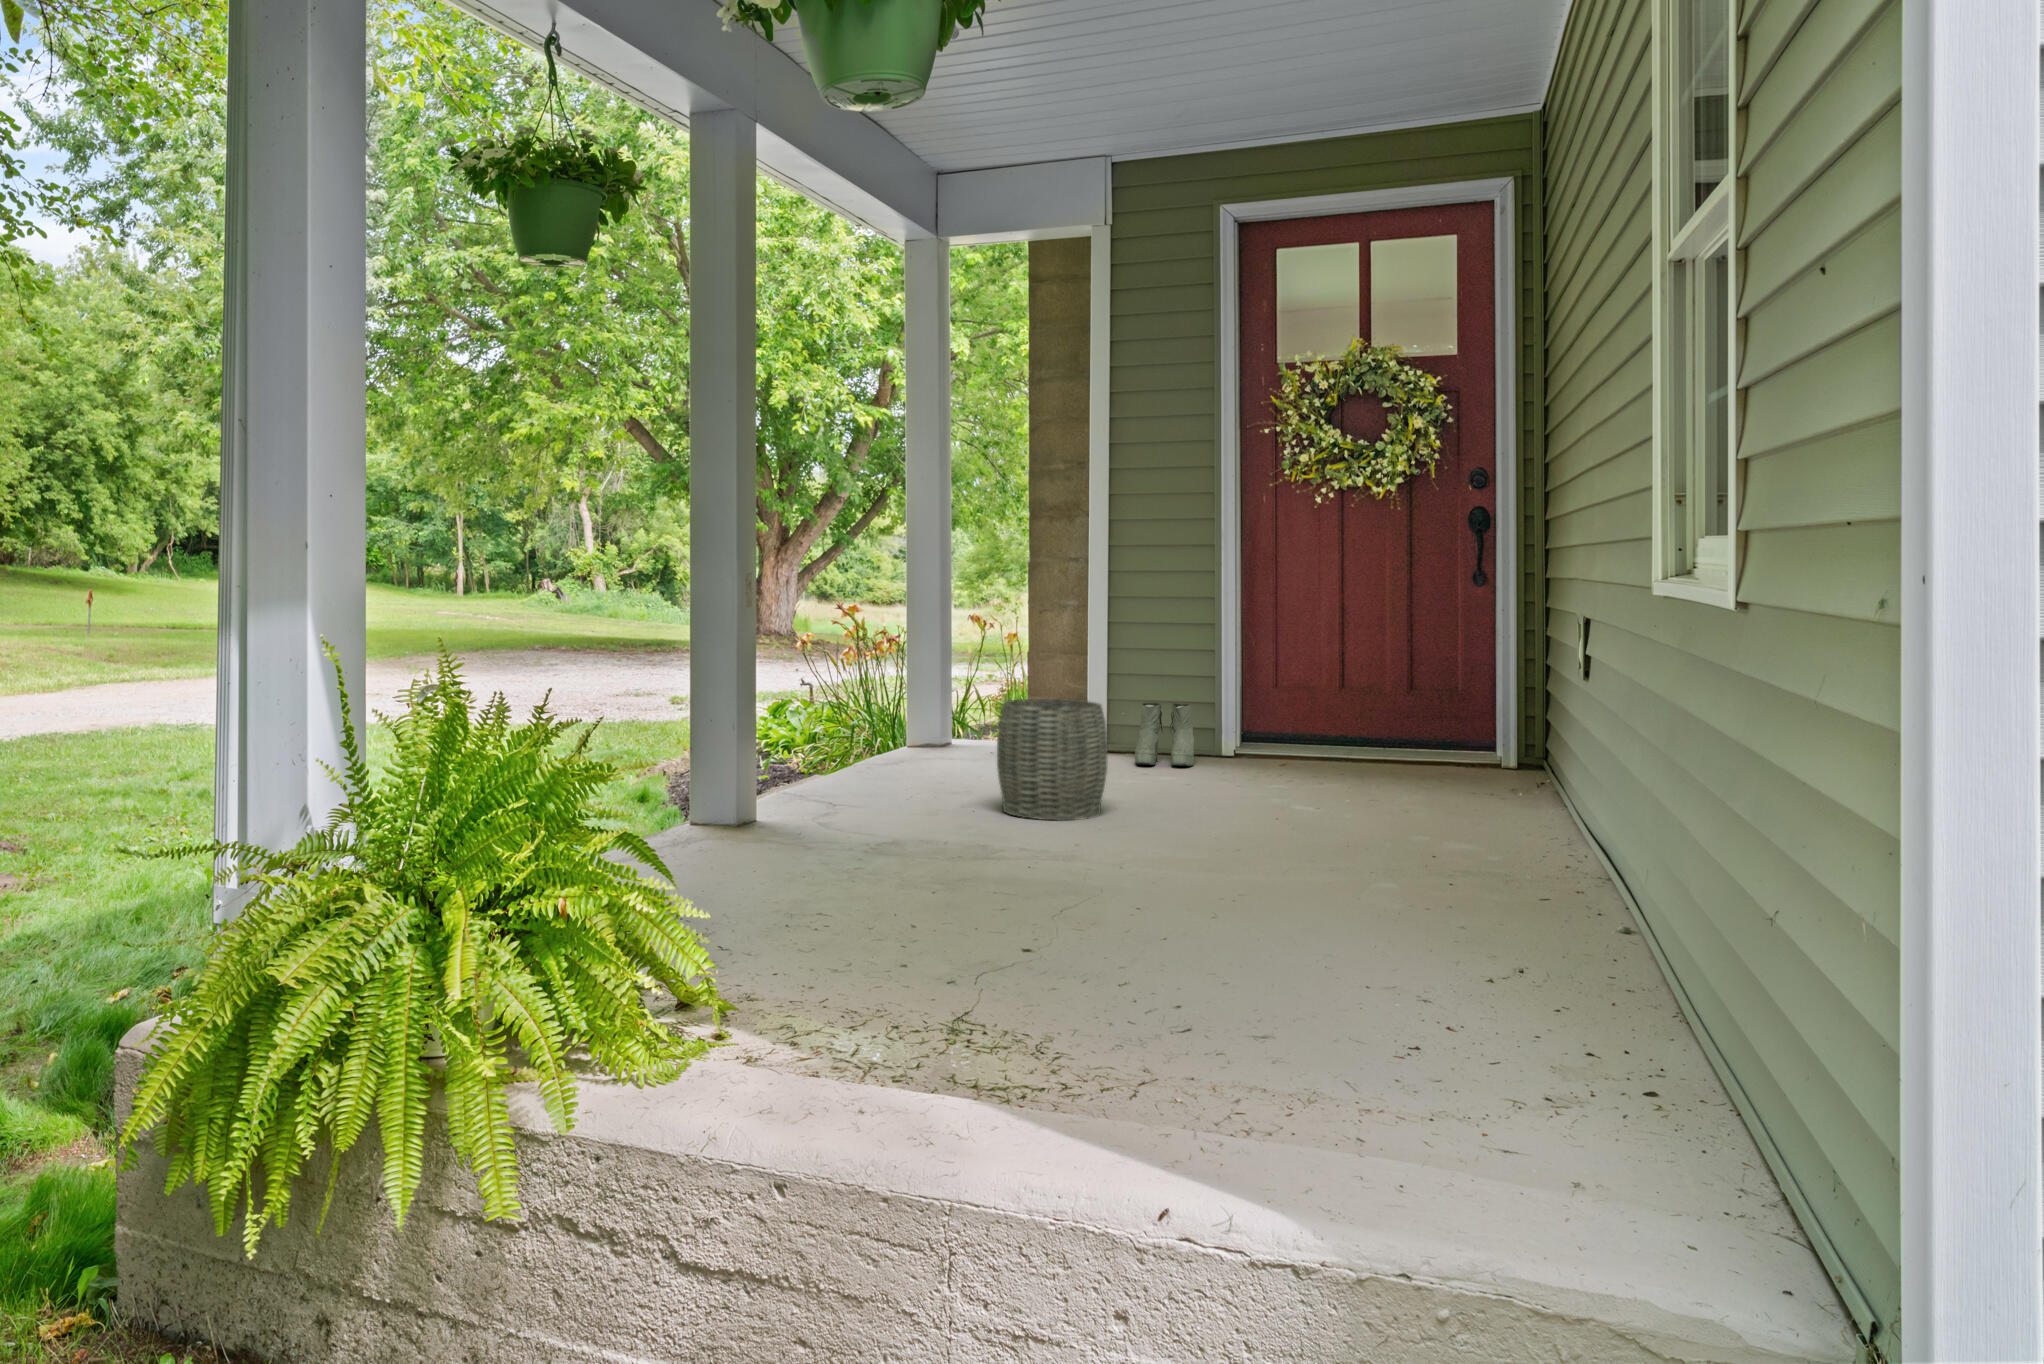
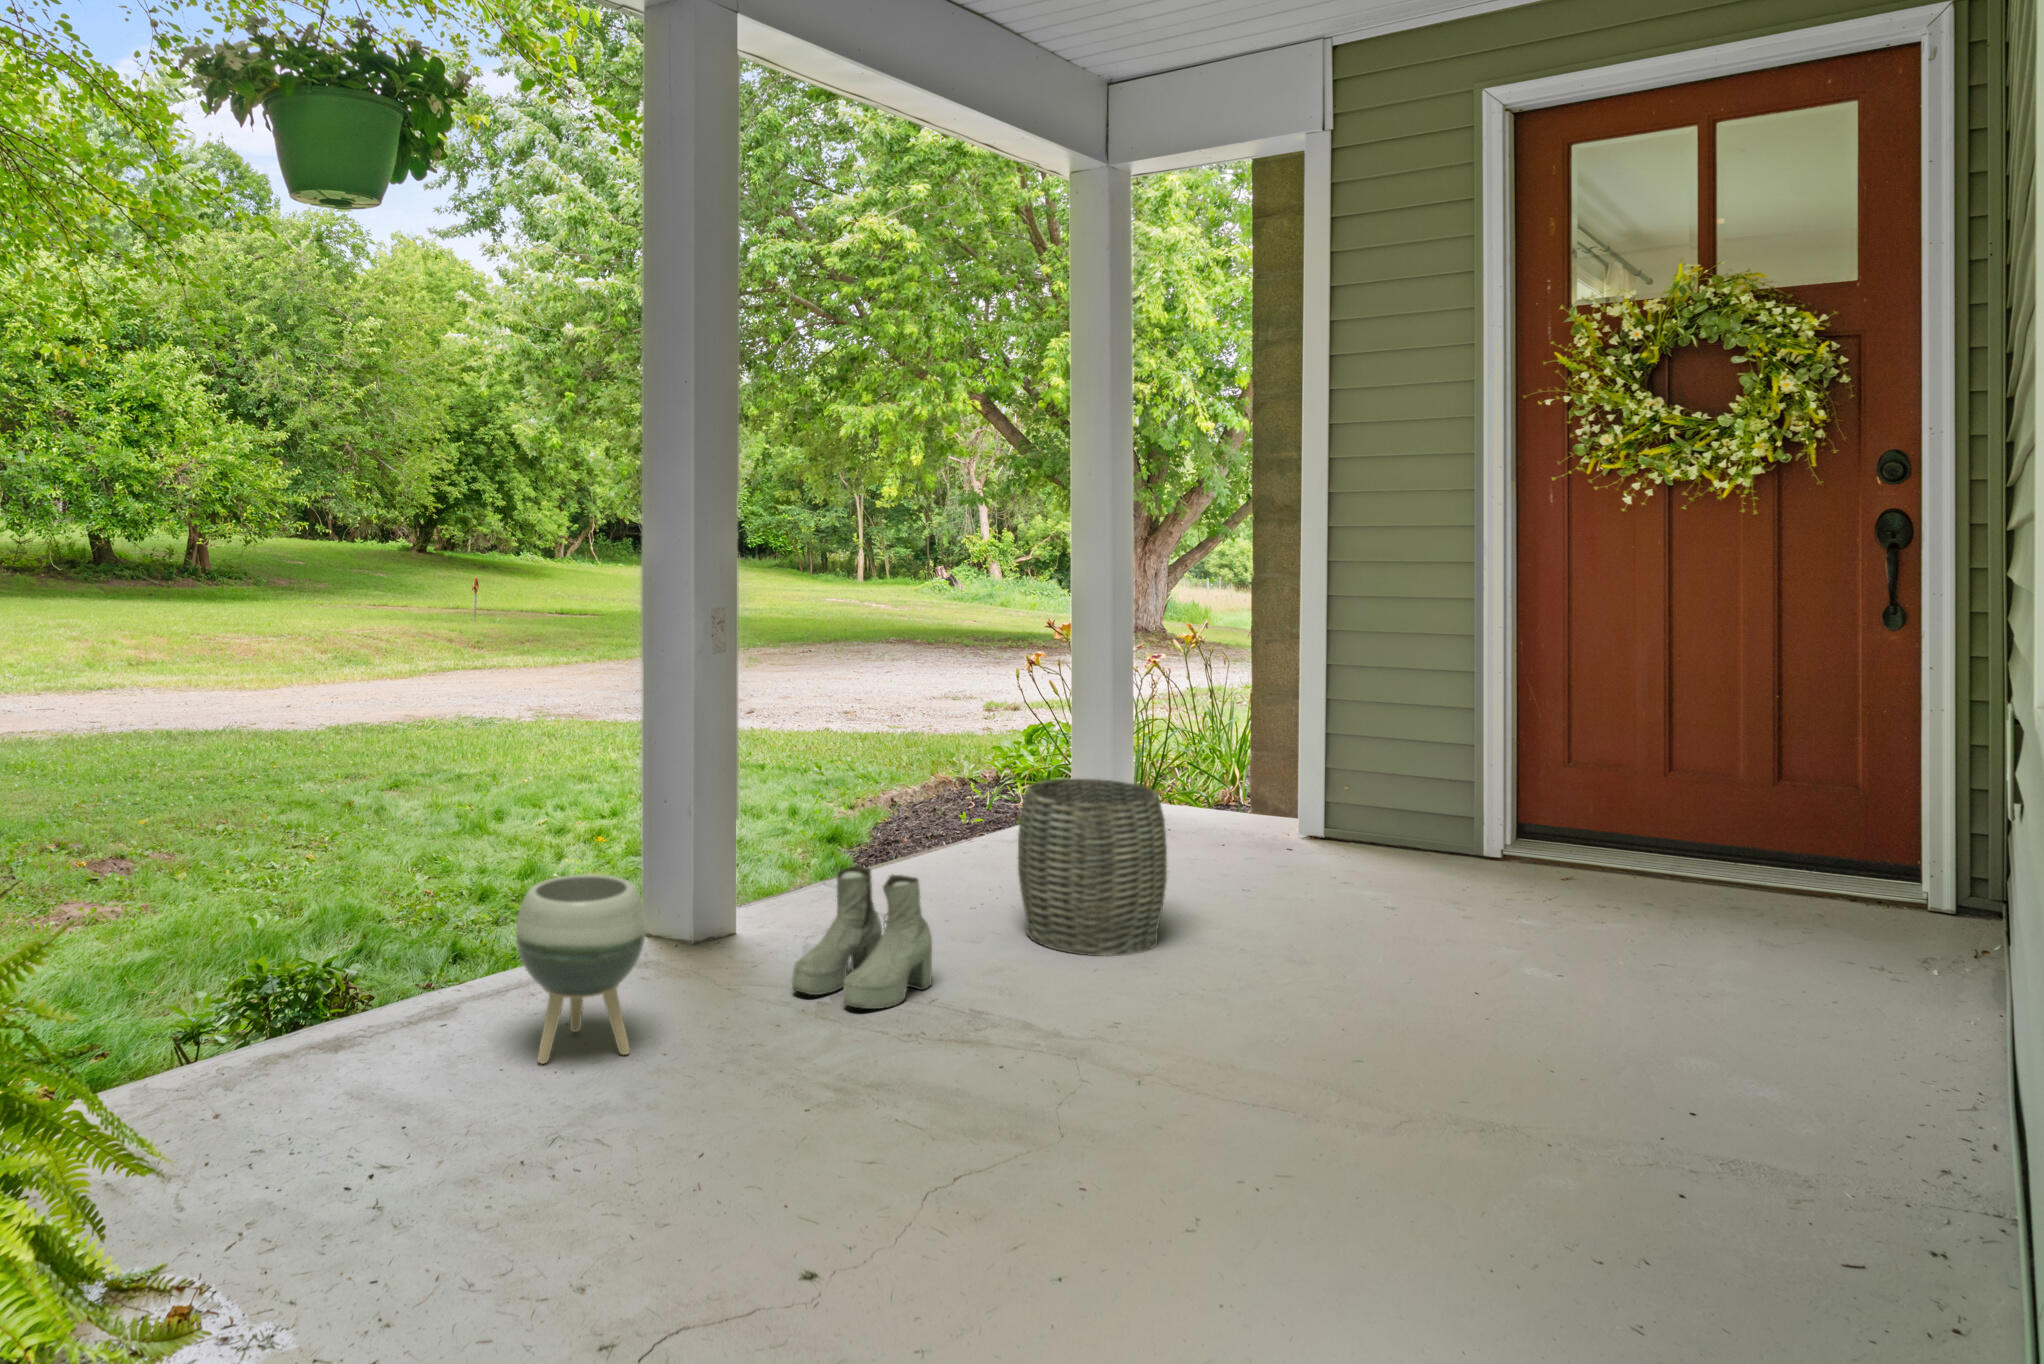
boots: present [1135,703,1194,766] -> present [792,867,932,1009]
planter: none [779,757,877,893] -> present [516,874,646,1063]

